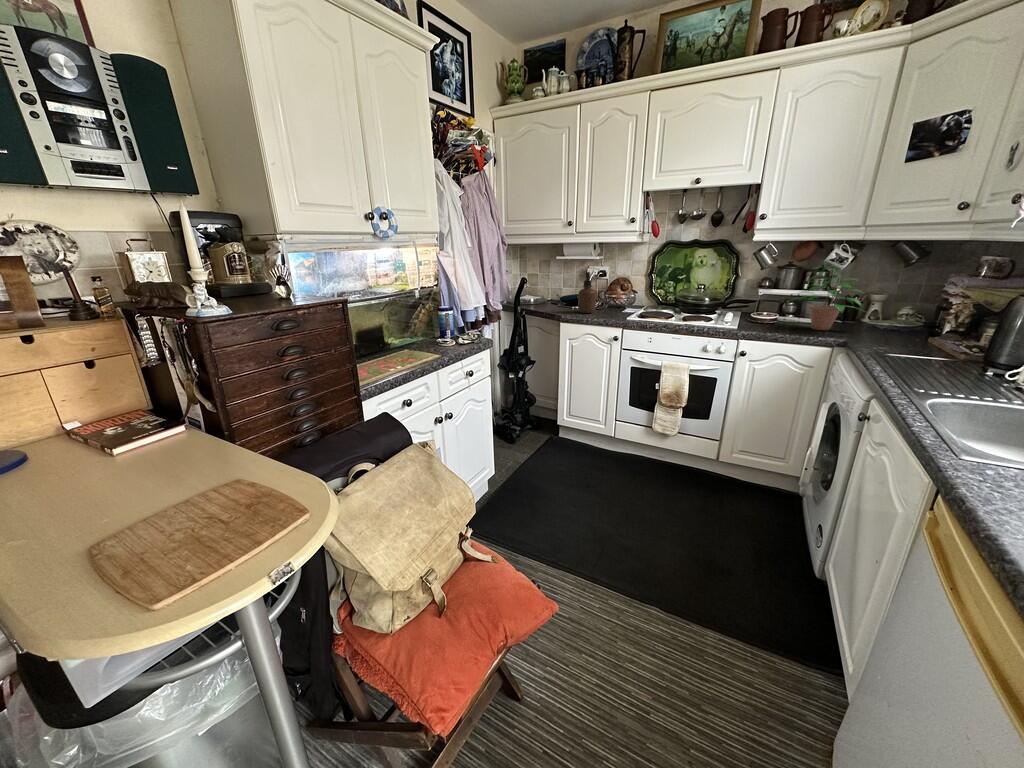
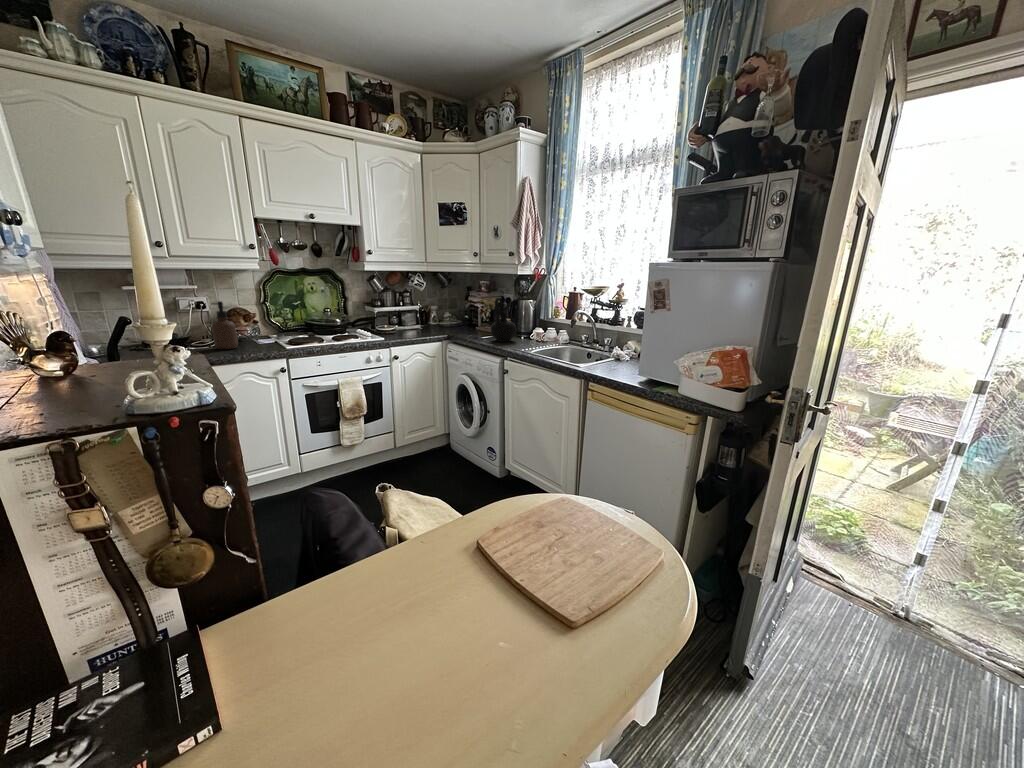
potted plant: present [791,262,865,330] -> none [402,286,447,333]
ceramic jug: none [903,286,979,371] -> present [491,297,517,342]

